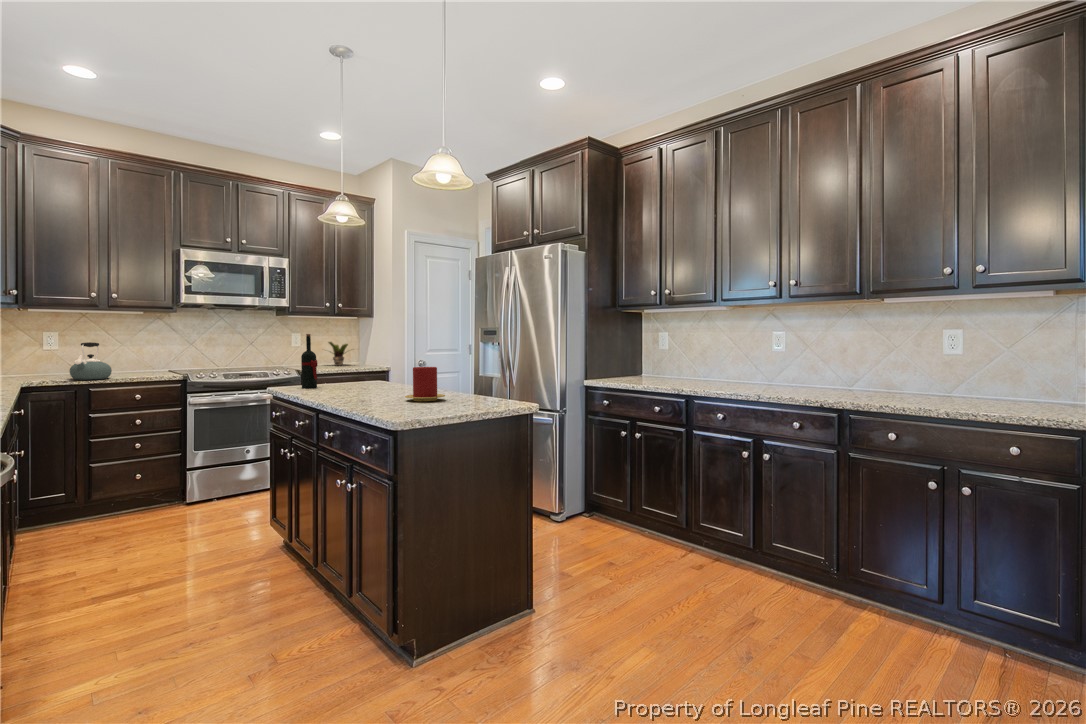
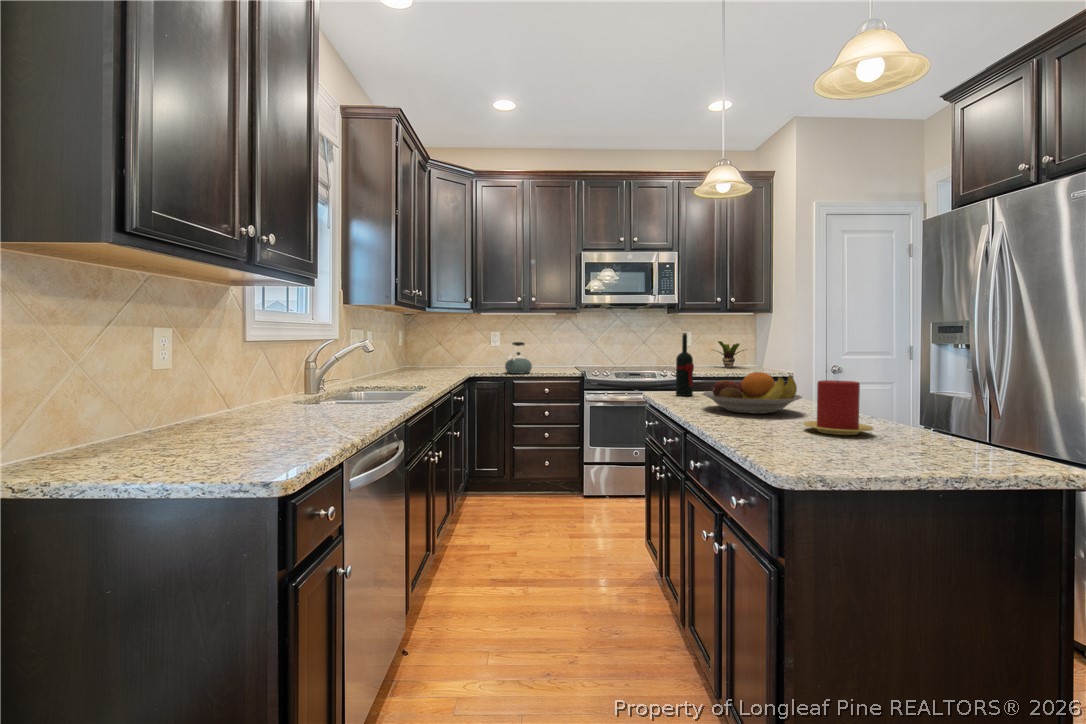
fruit bowl: none [330,364,403,395] -> present [703,372,802,414]

